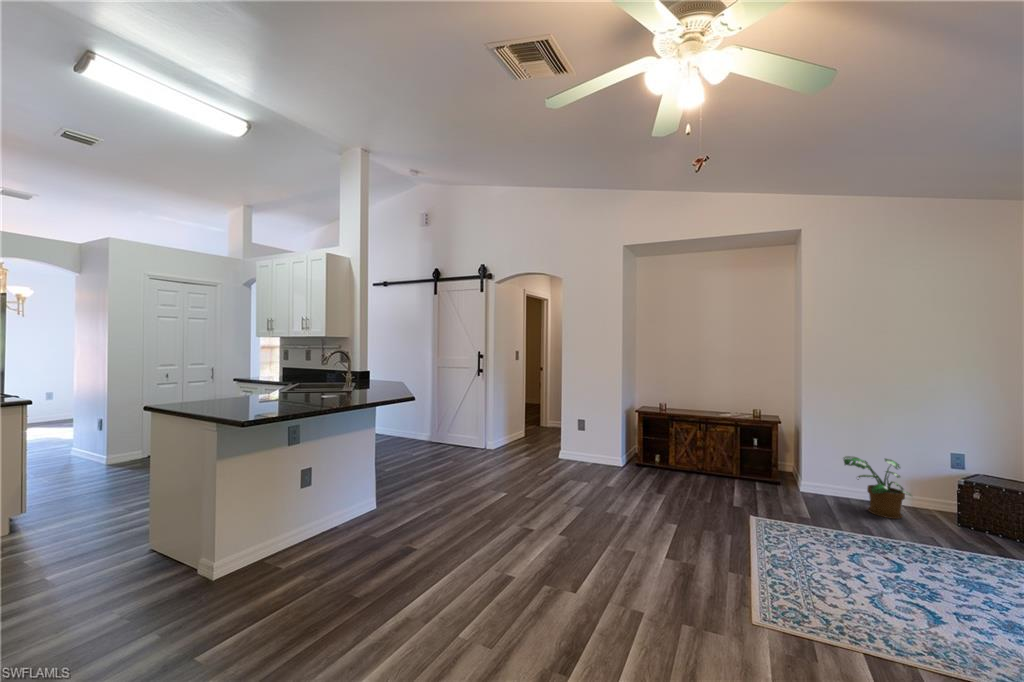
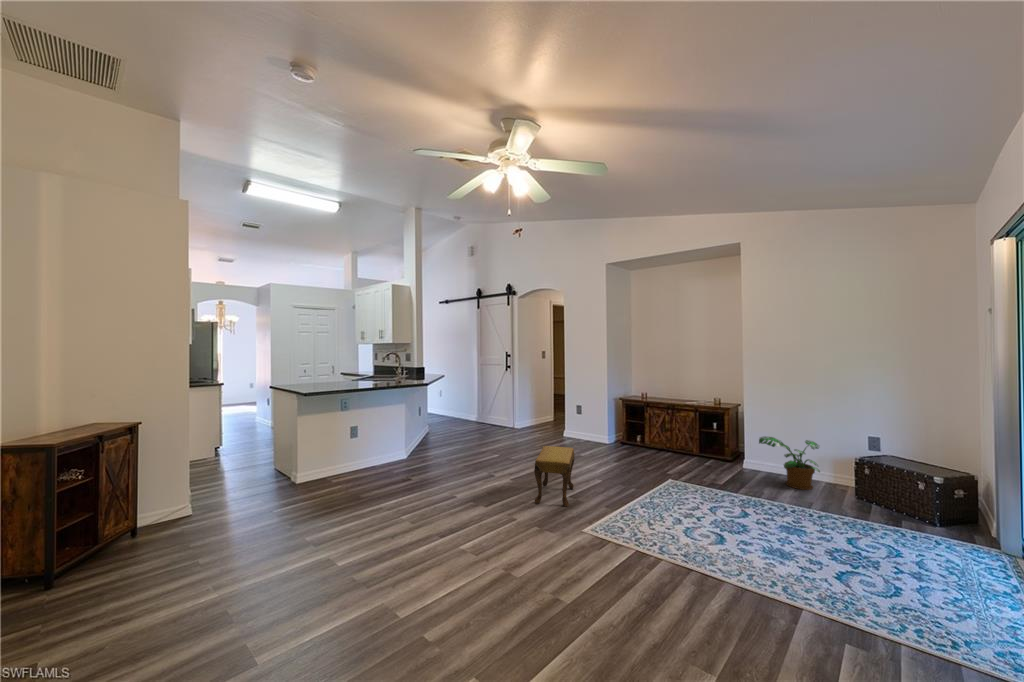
footstool: none [609,484,680,576] -> present [534,446,575,507]

